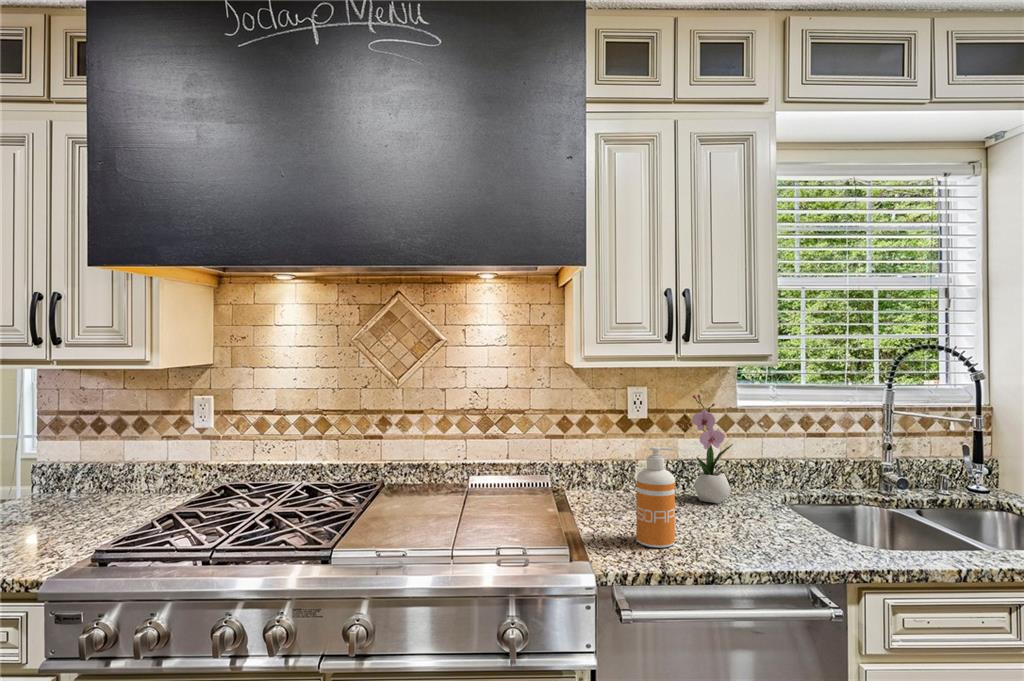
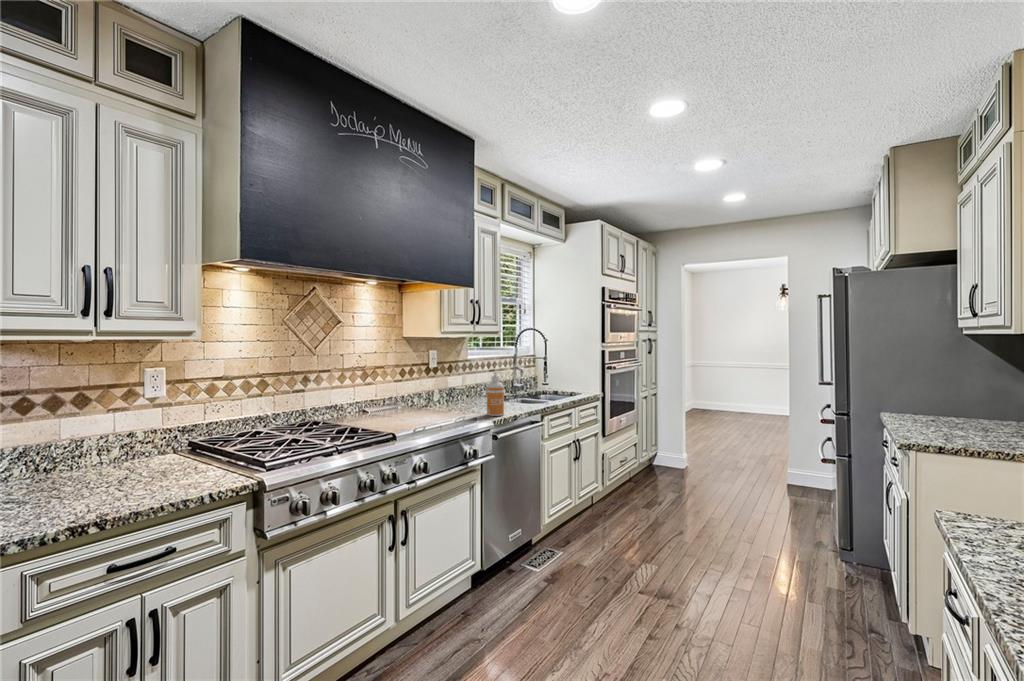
flower arrangement: present [692,395,733,504] -> none [465,352,482,403]

